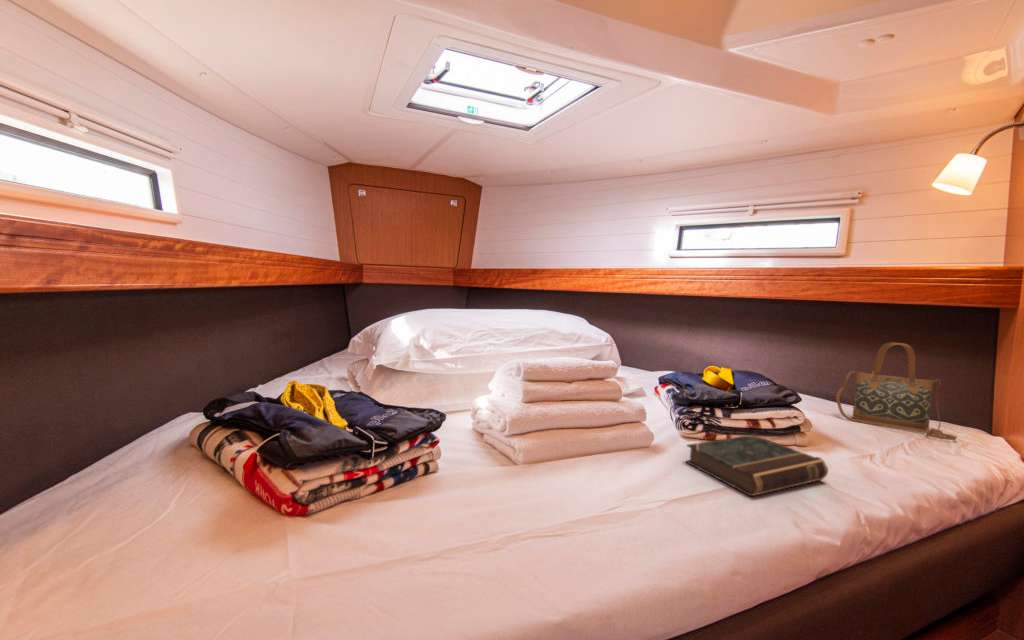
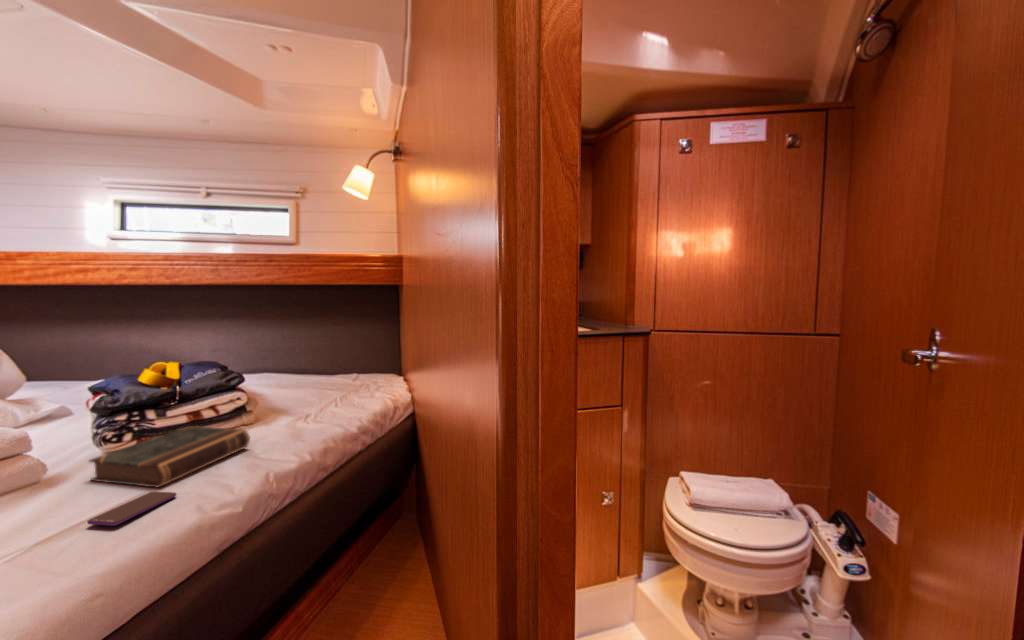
handbag: present [836,342,957,440] -> none [296,317,374,390]
smartphone: none [709,500,777,529] -> present [87,492,176,526]

